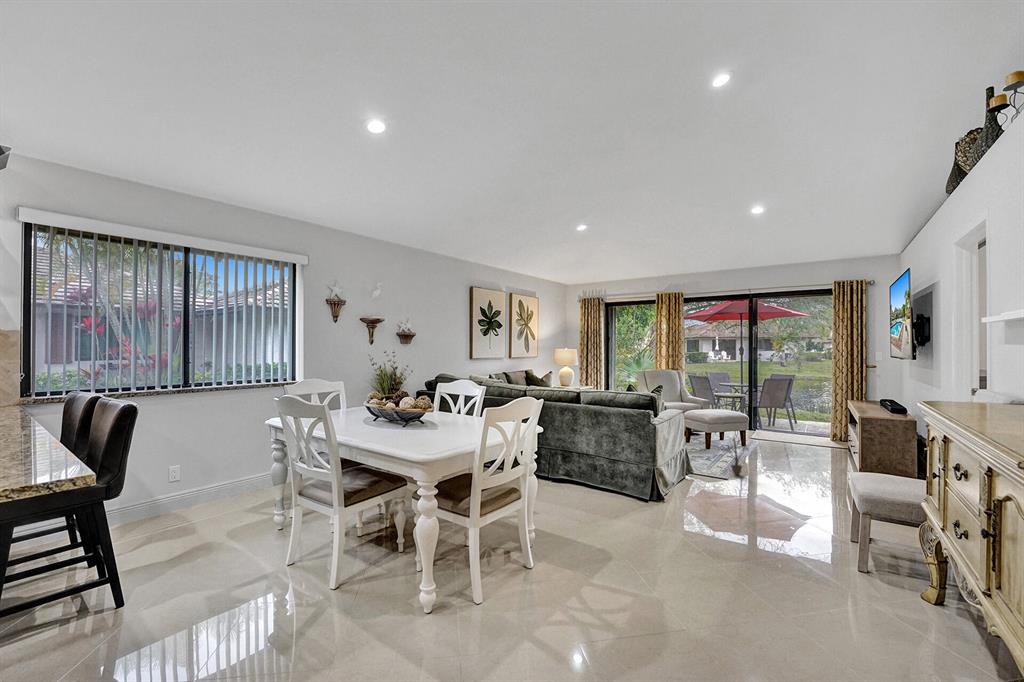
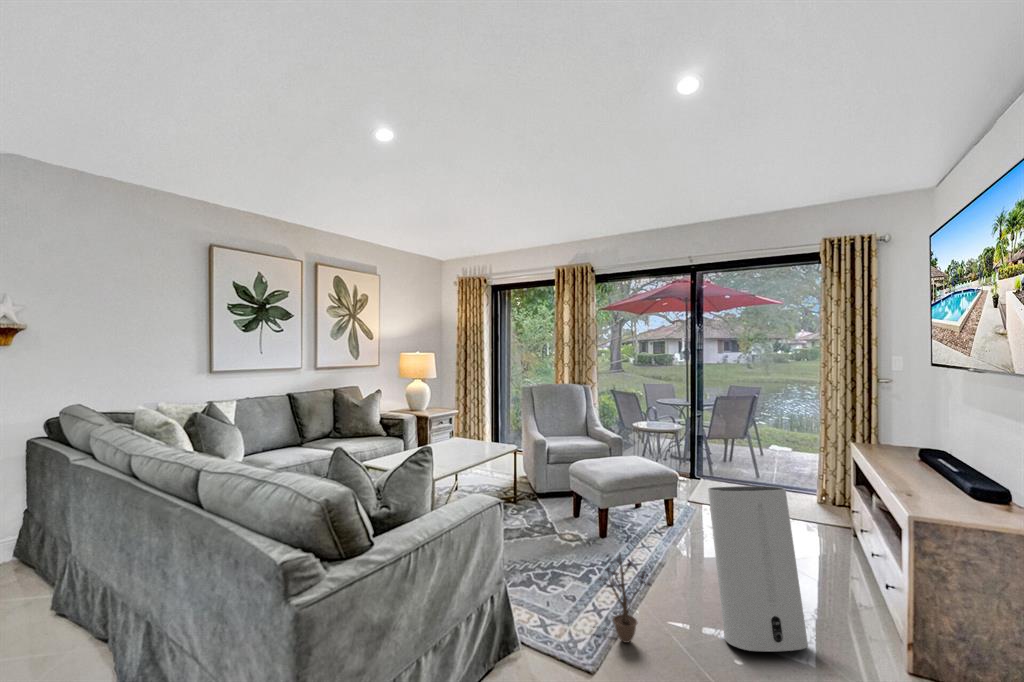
air purifier: none [773,411,818,476] -> present [708,486,808,652]

